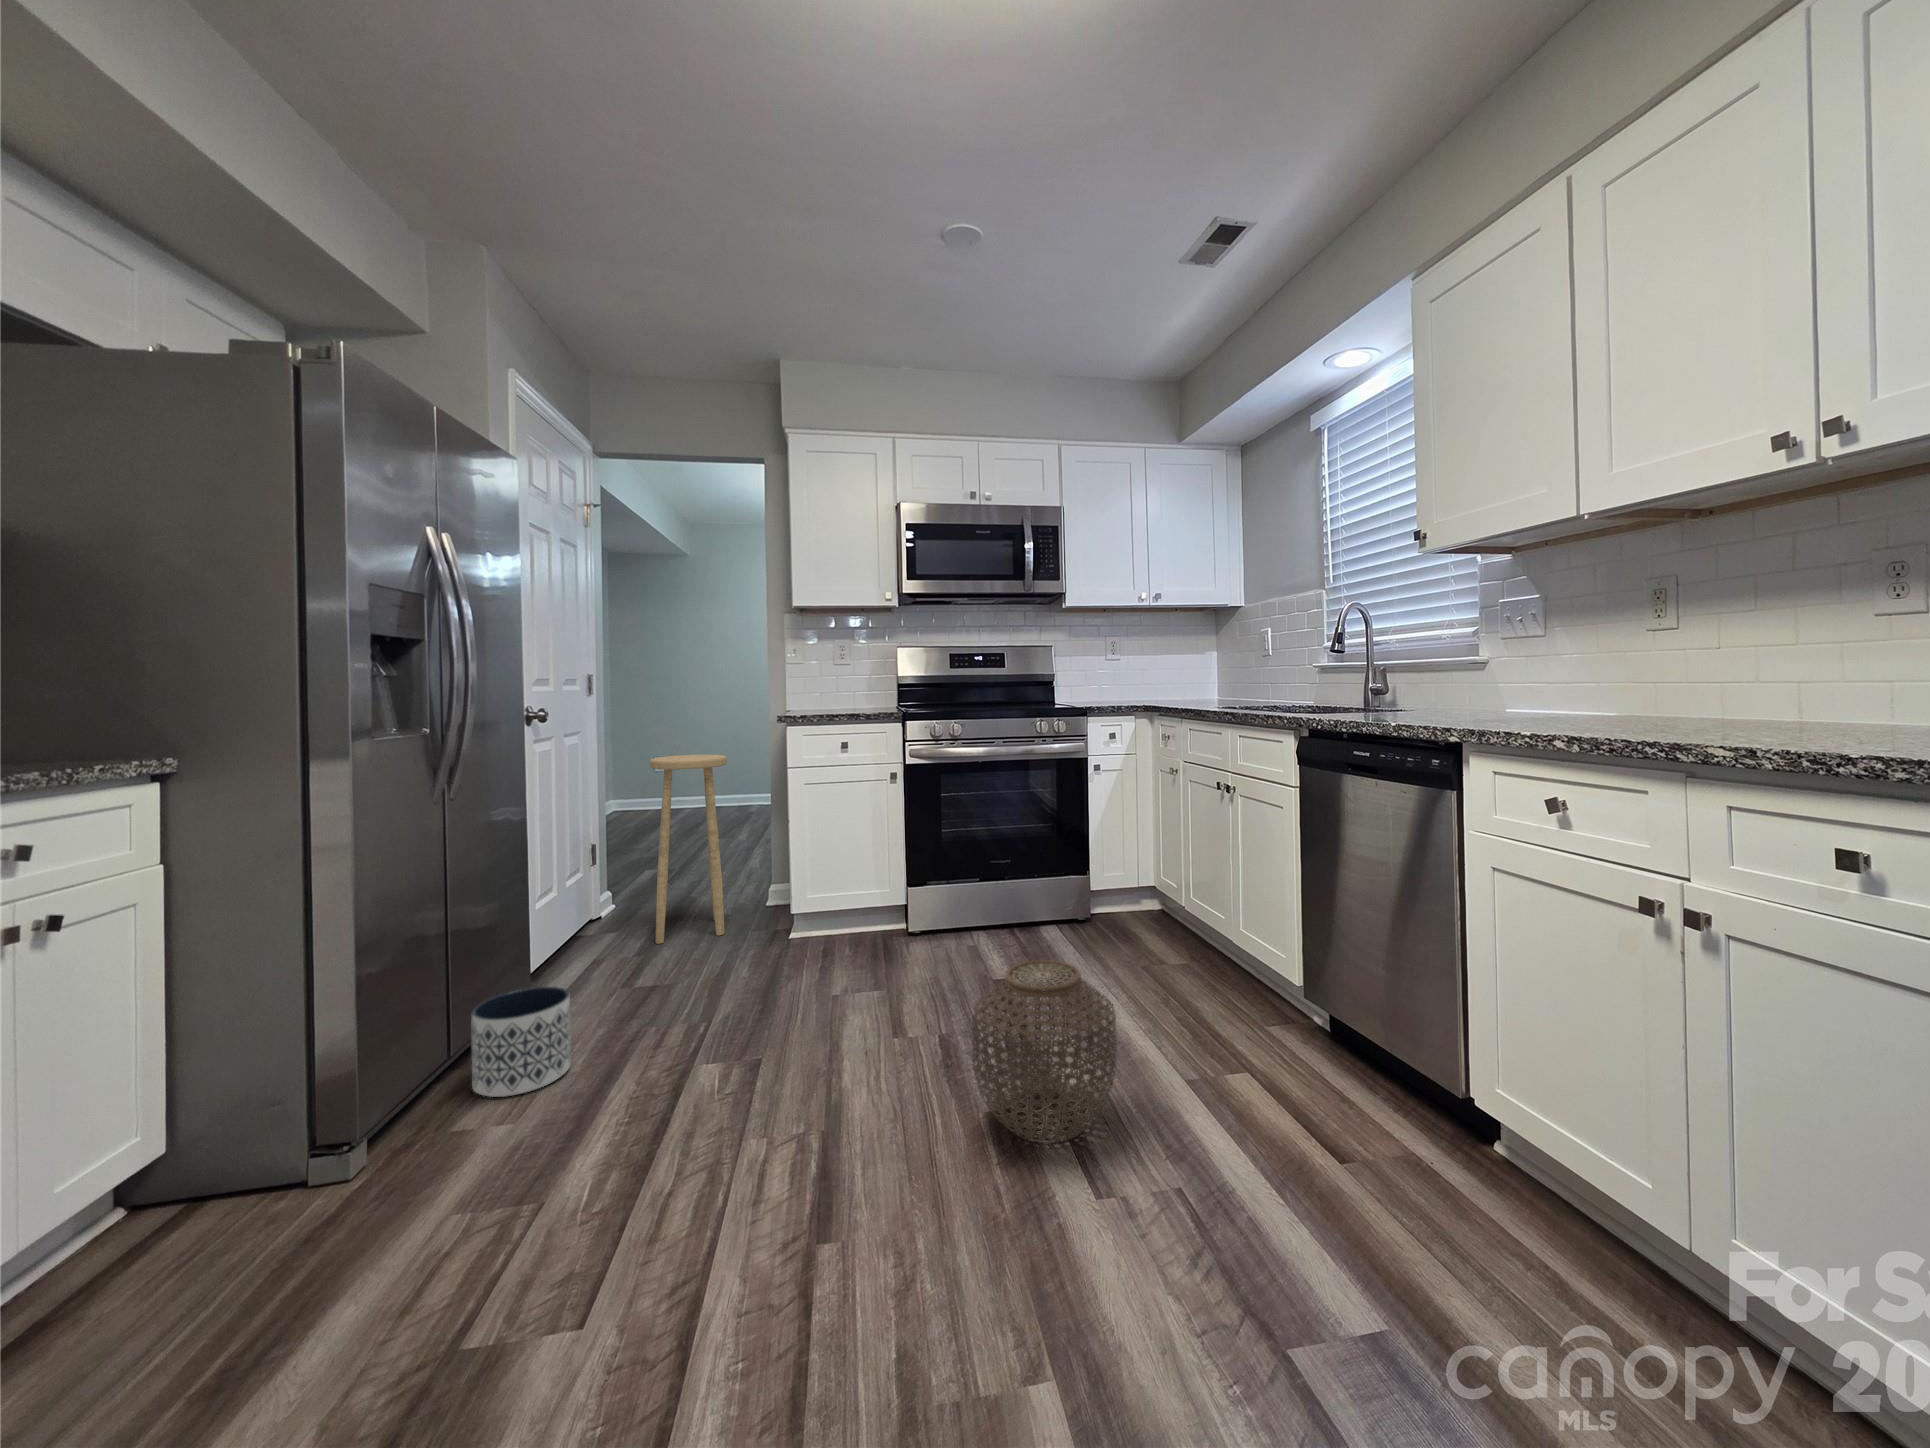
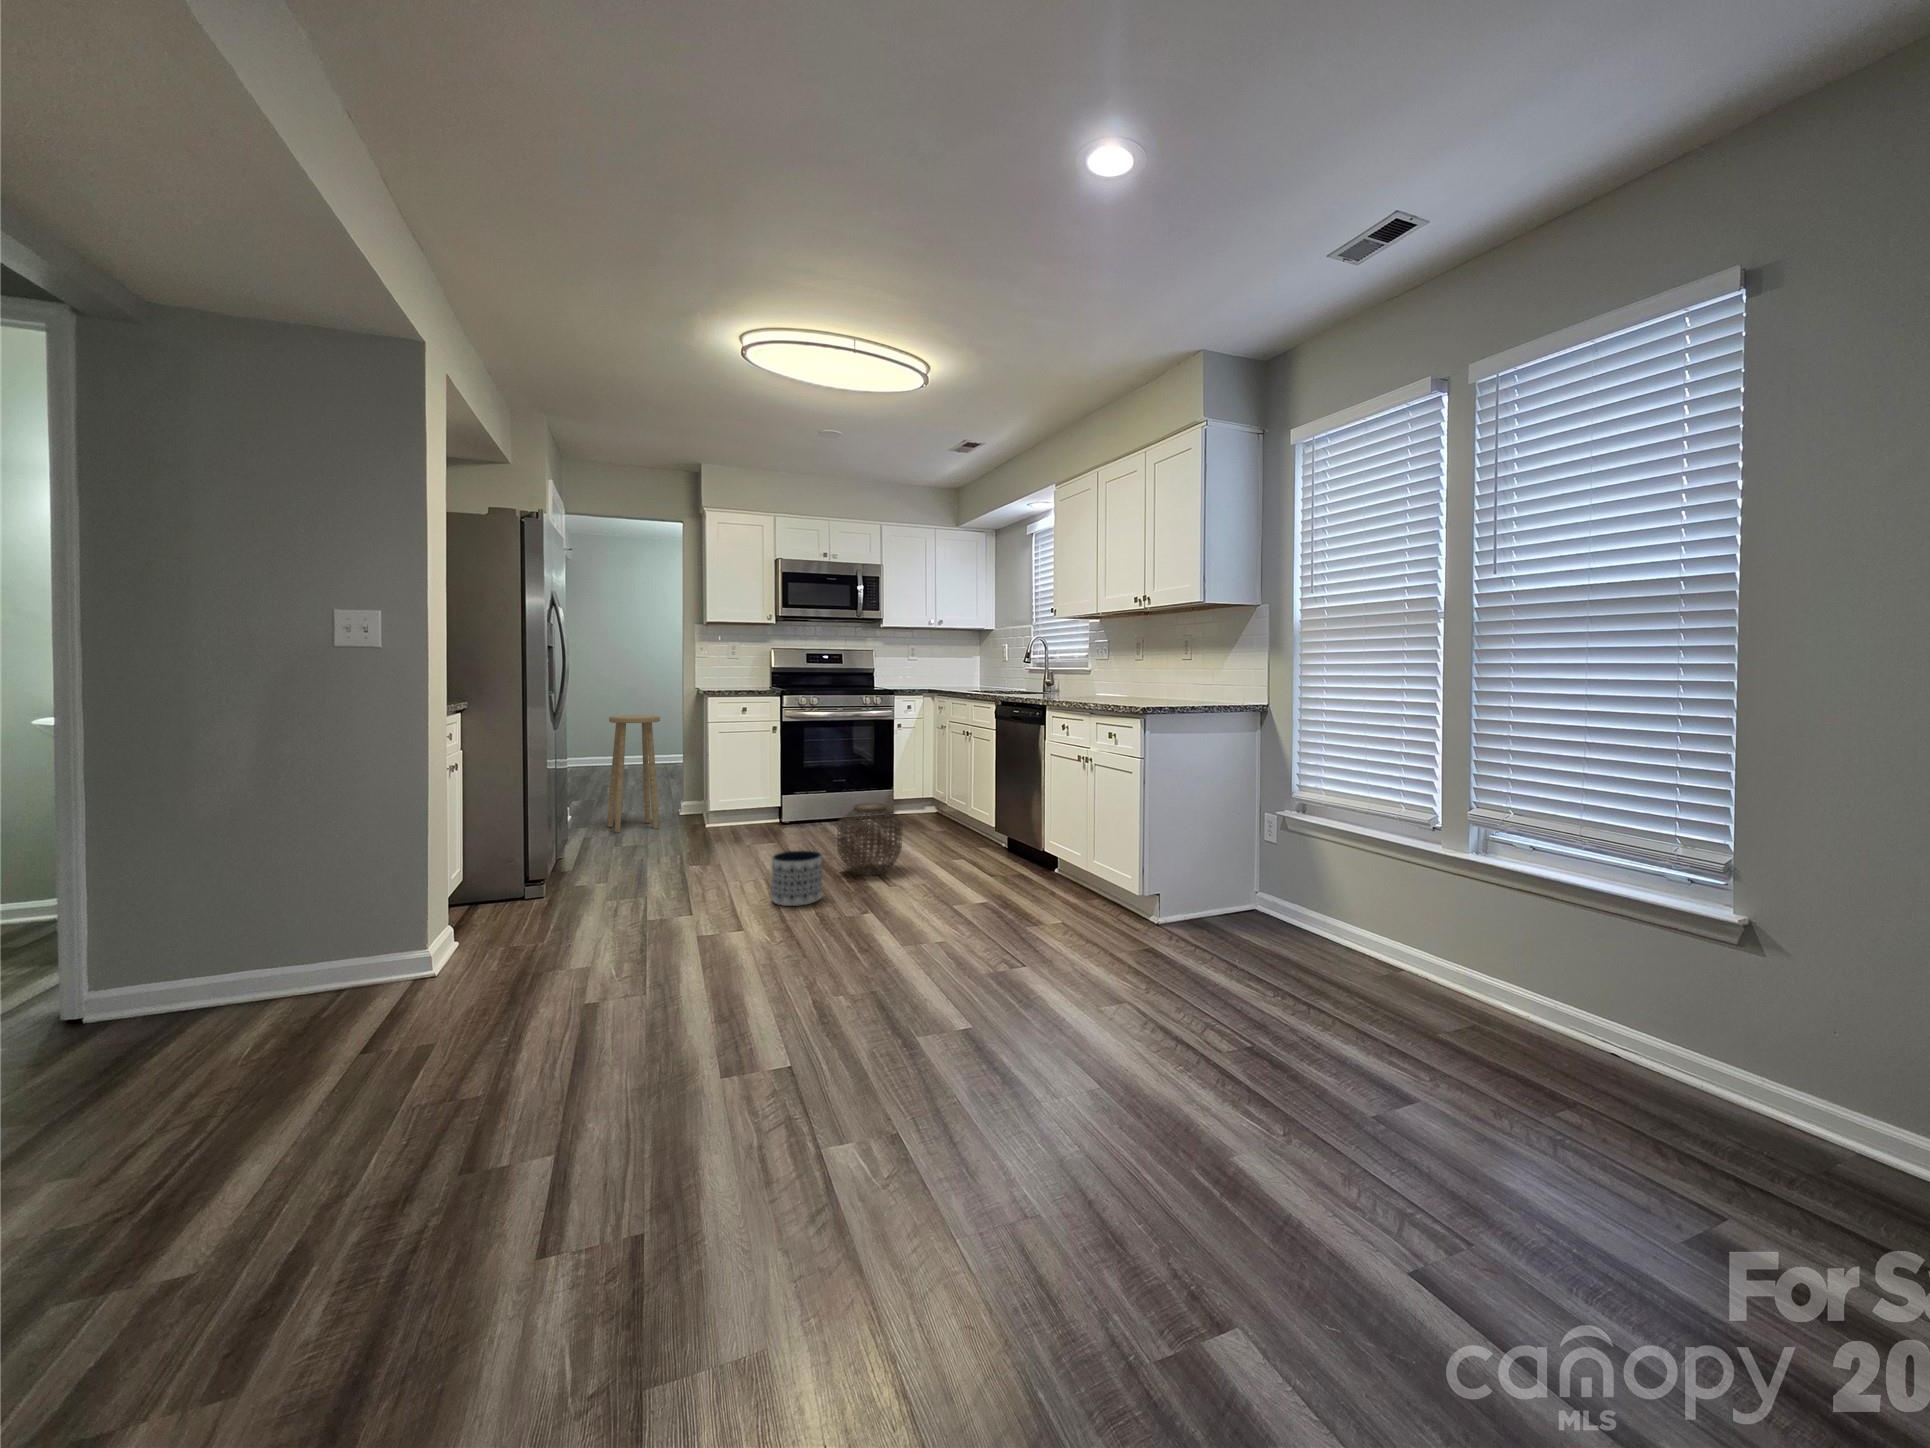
planter: present [472,987,571,1097] -> present [771,850,822,906]

